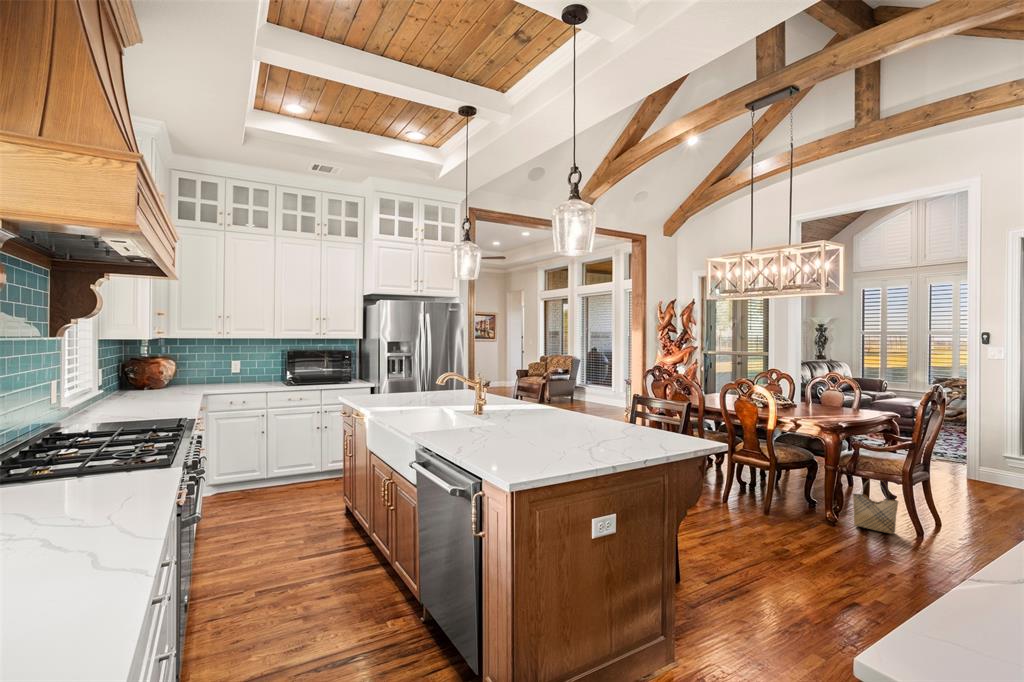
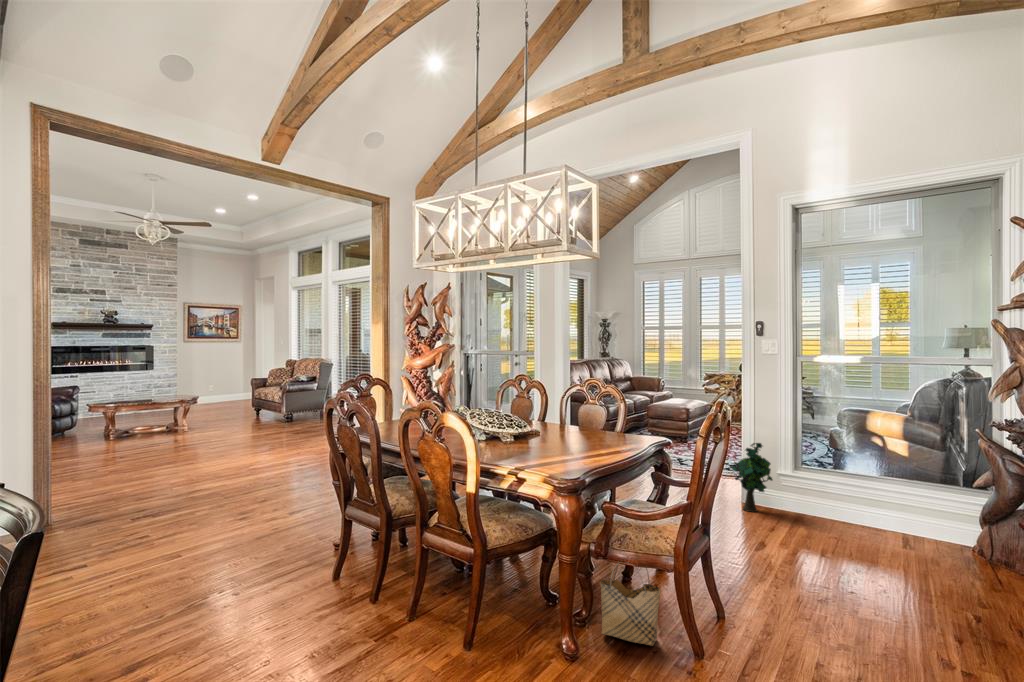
decorative plant: none [954,429,999,485] -> present [730,443,773,512]

